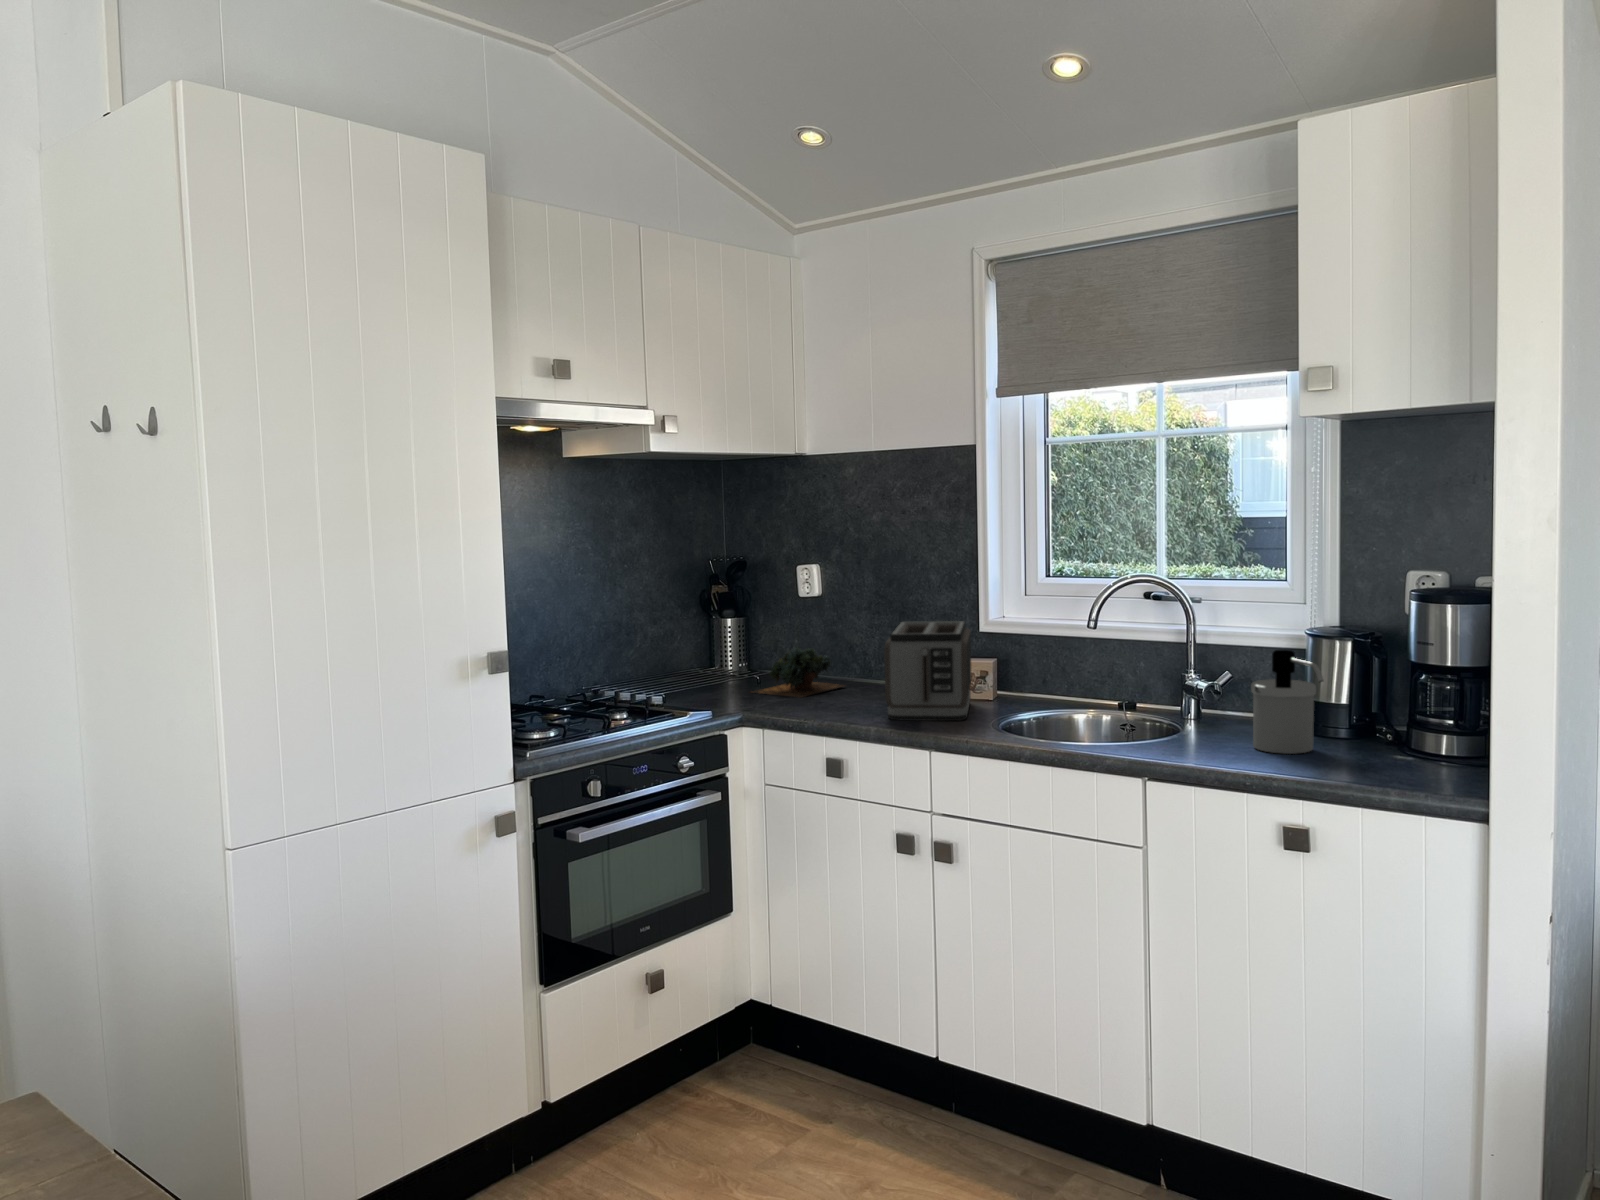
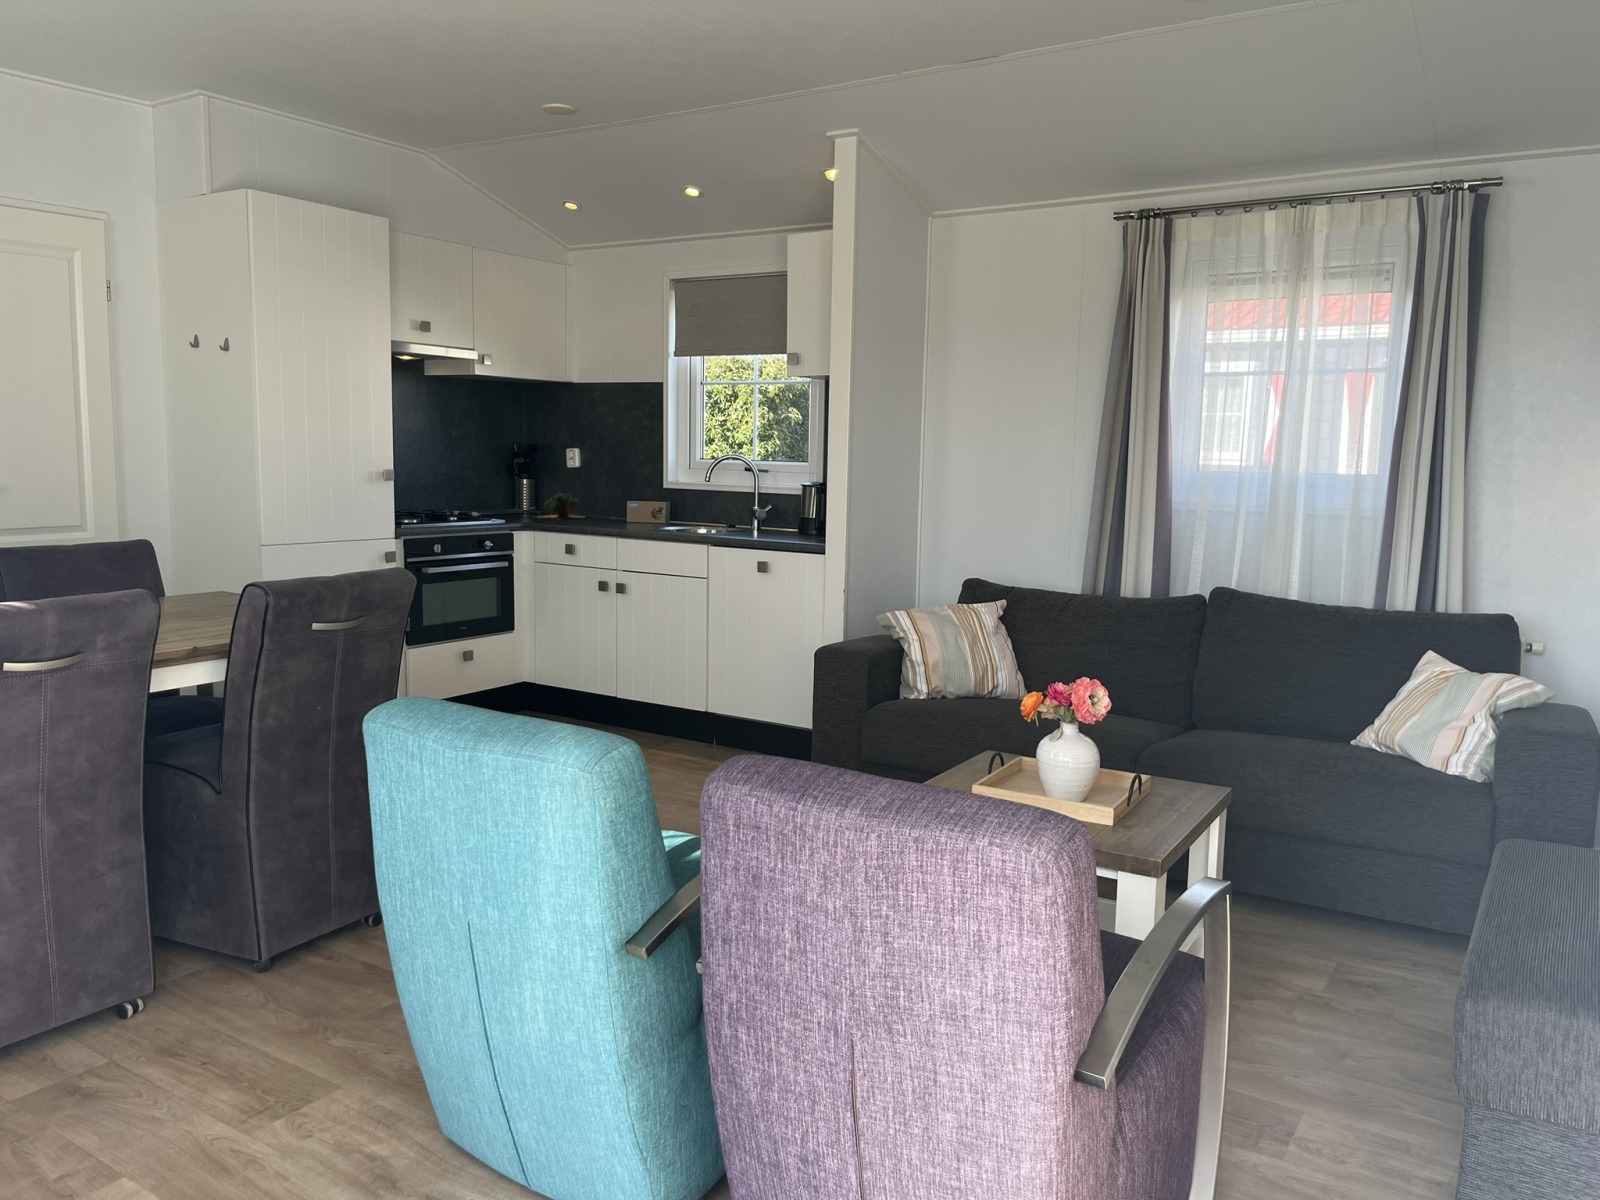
toaster: present [884,621,971,721] -> none [597,478,652,527]
soap dispenser: present [1251,650,1323,754] -> none [766,489,795,538]

